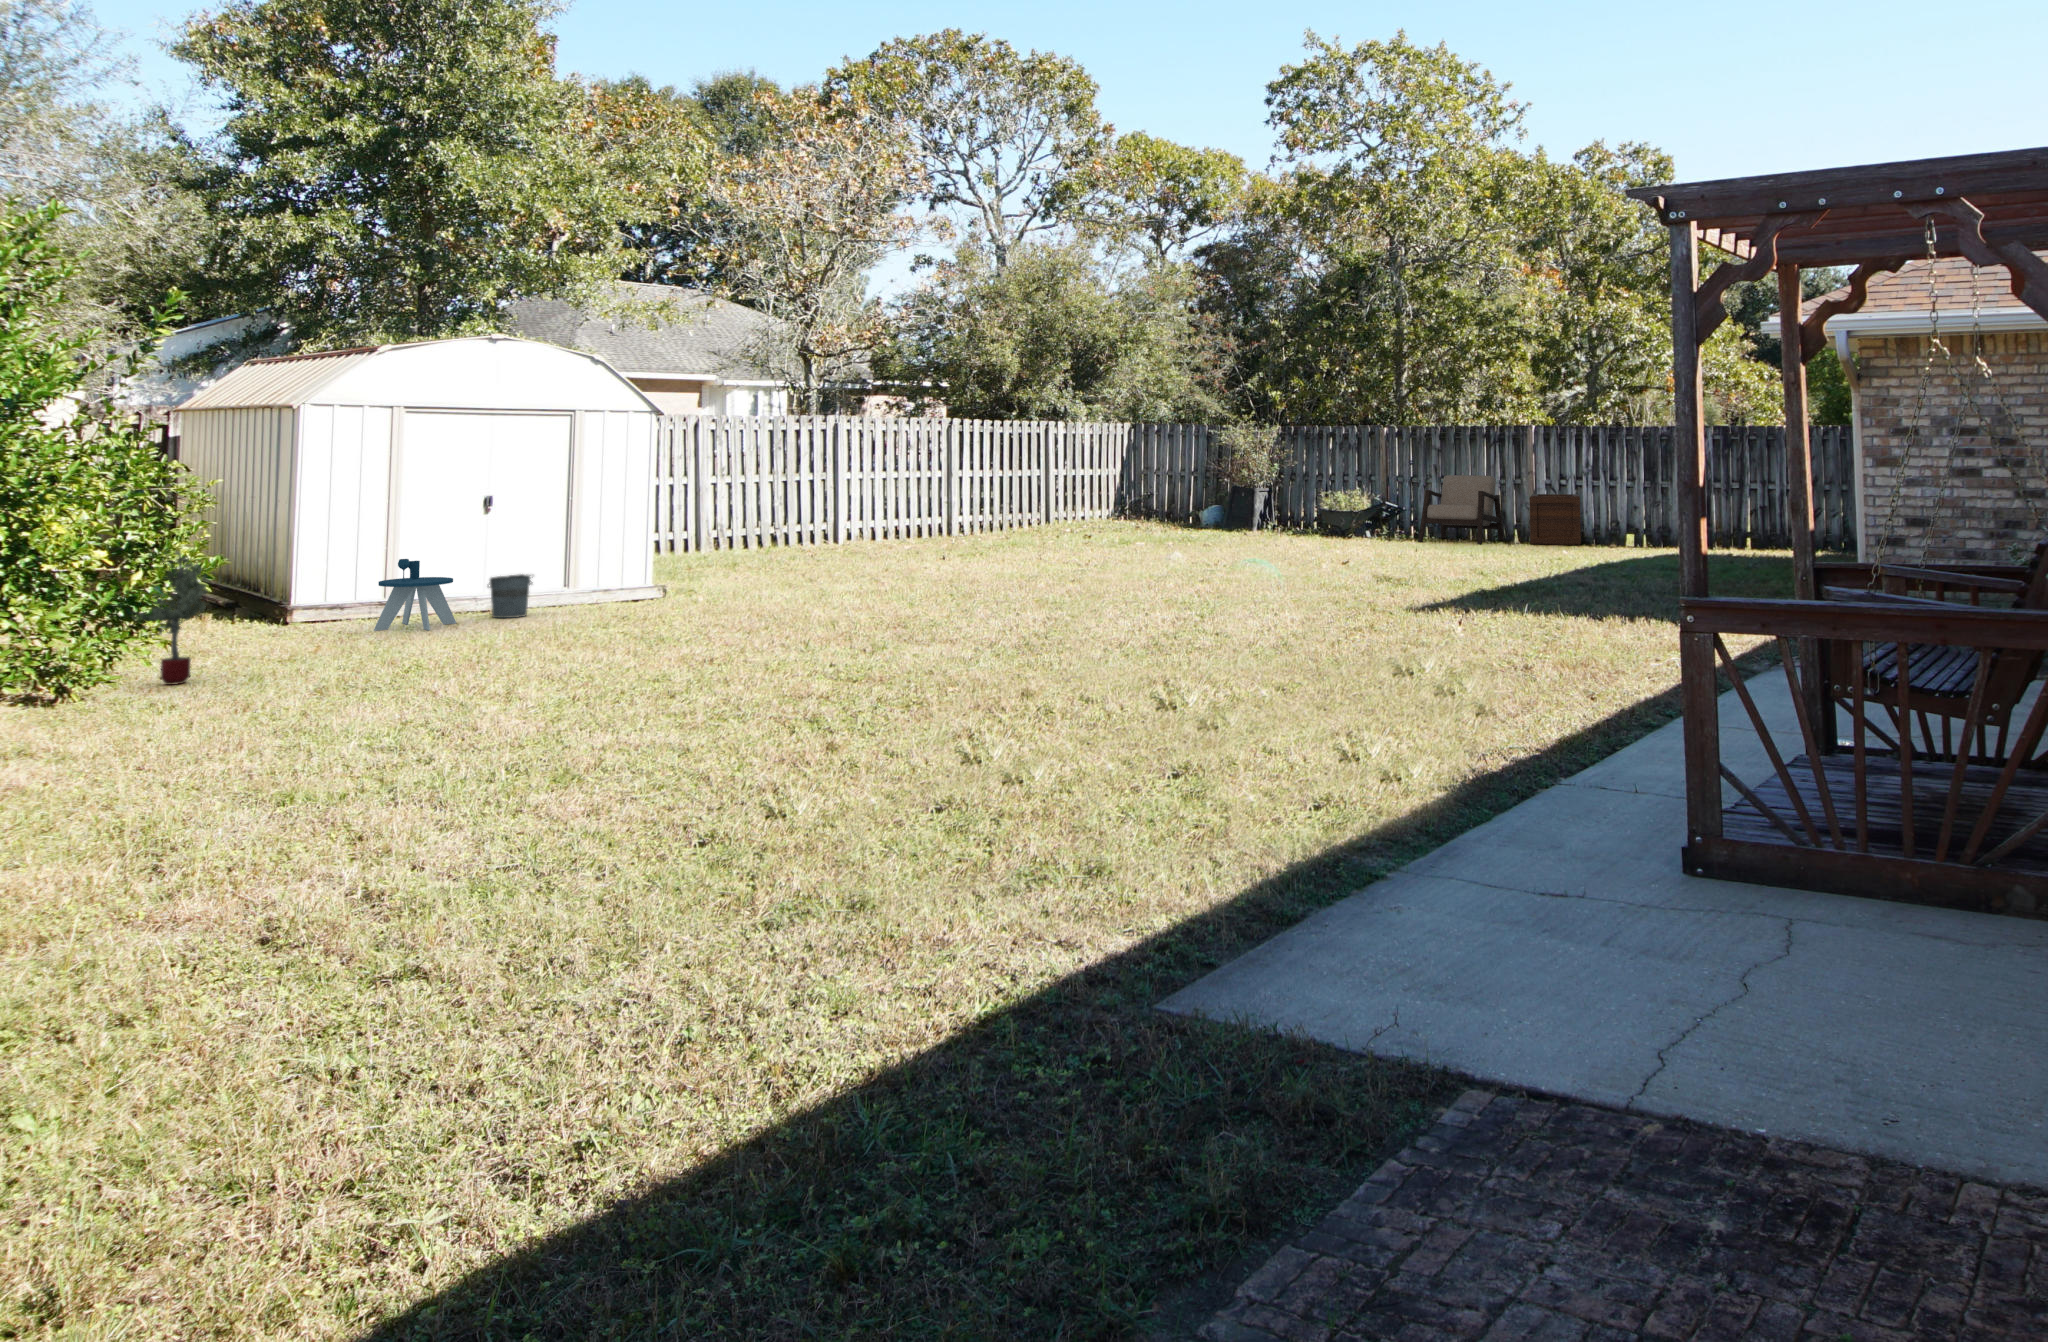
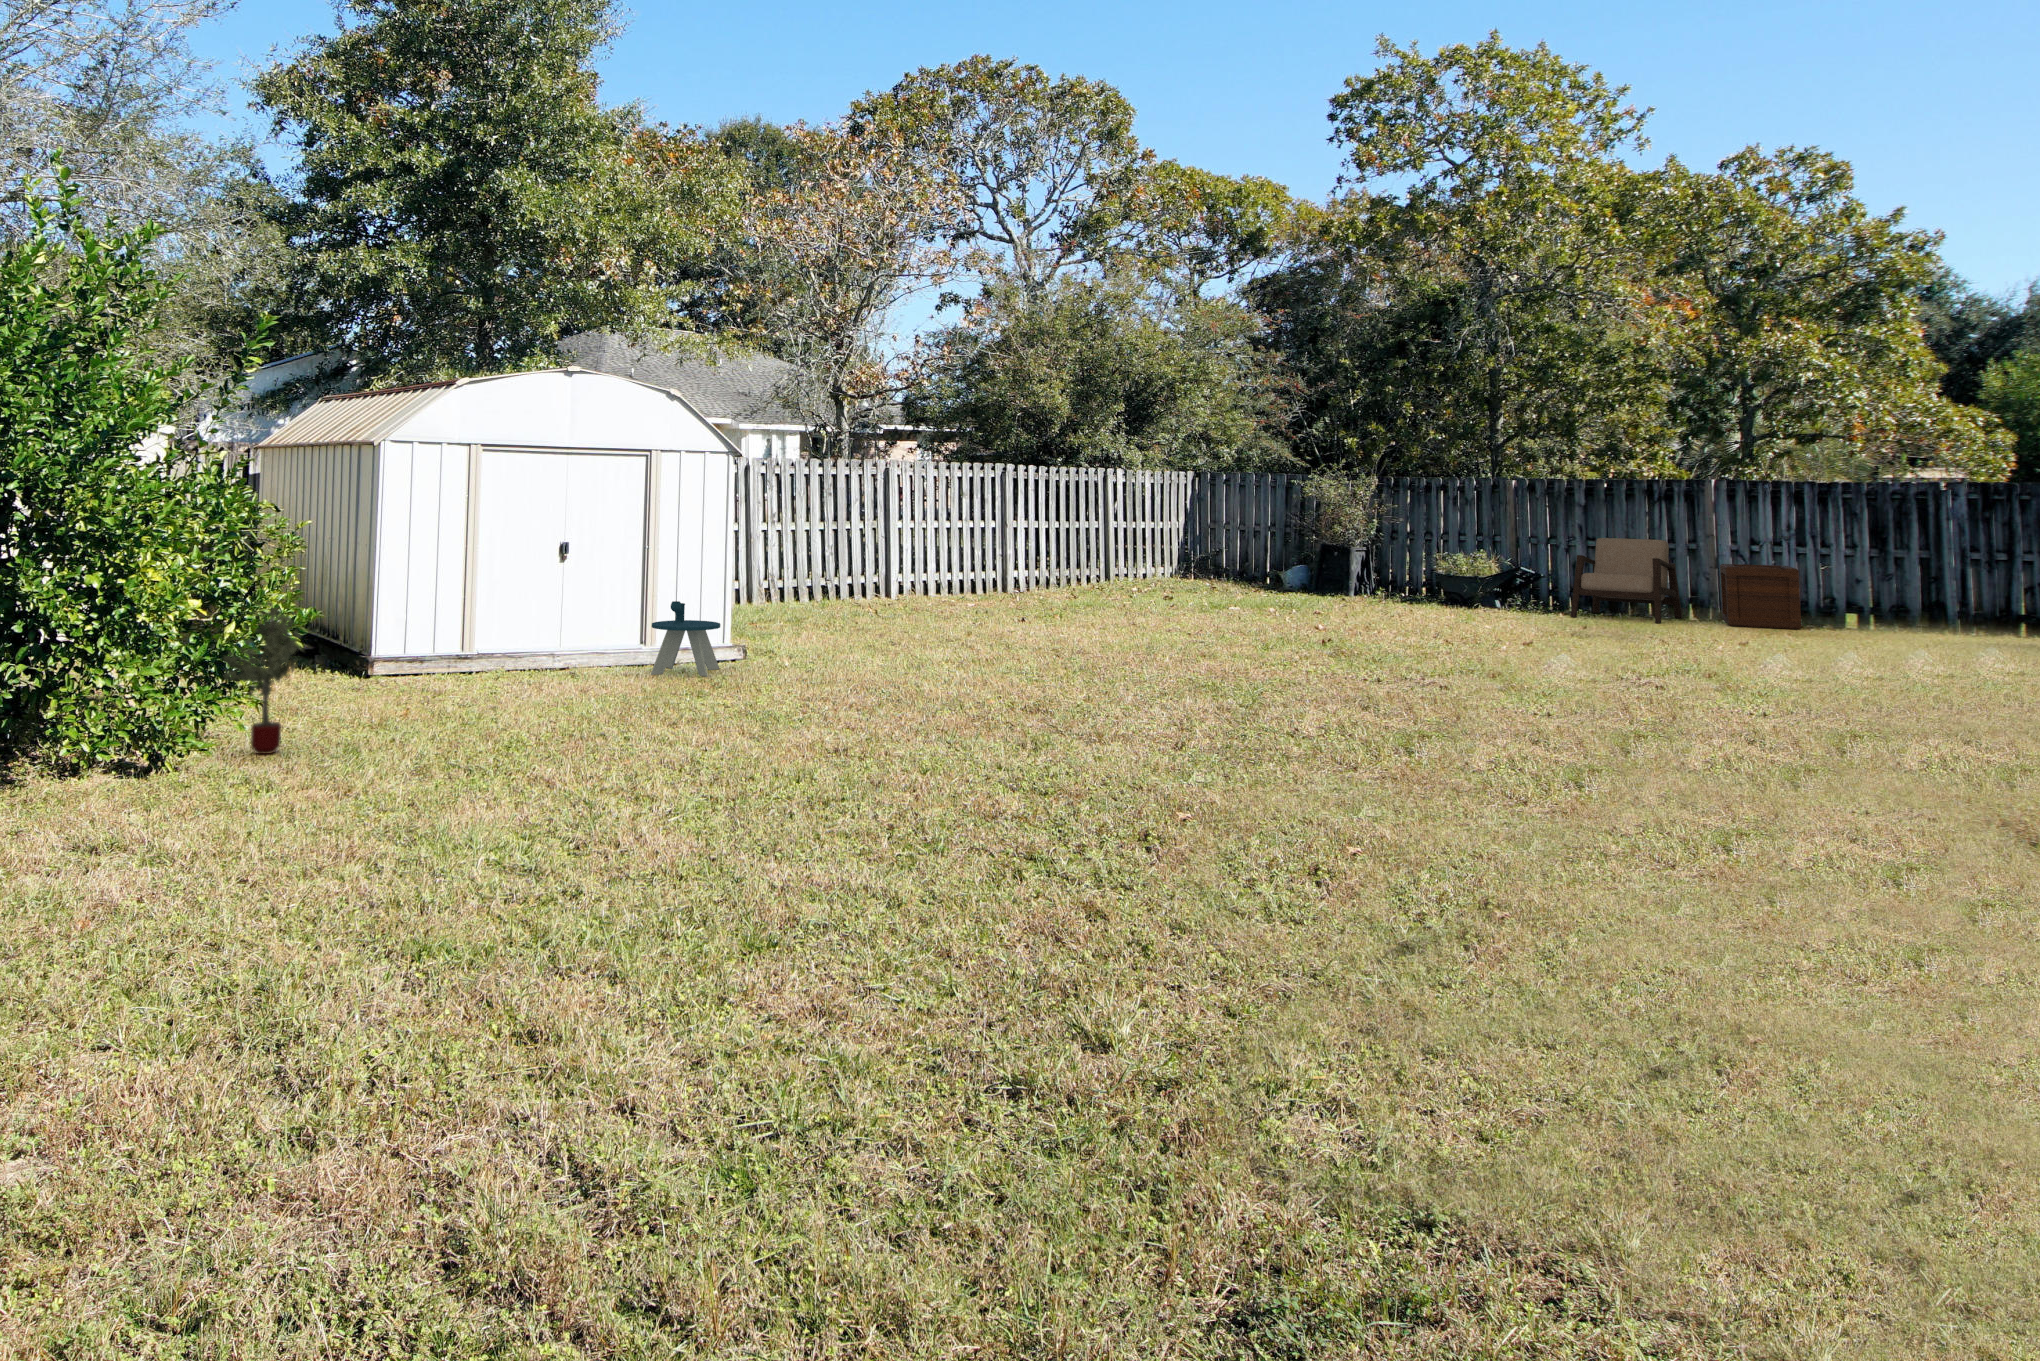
side table: present [374,559,456,631] -> present [651,601,720,677]
bucket: present [488,574,532,618] -> none [565,630,614,678]

